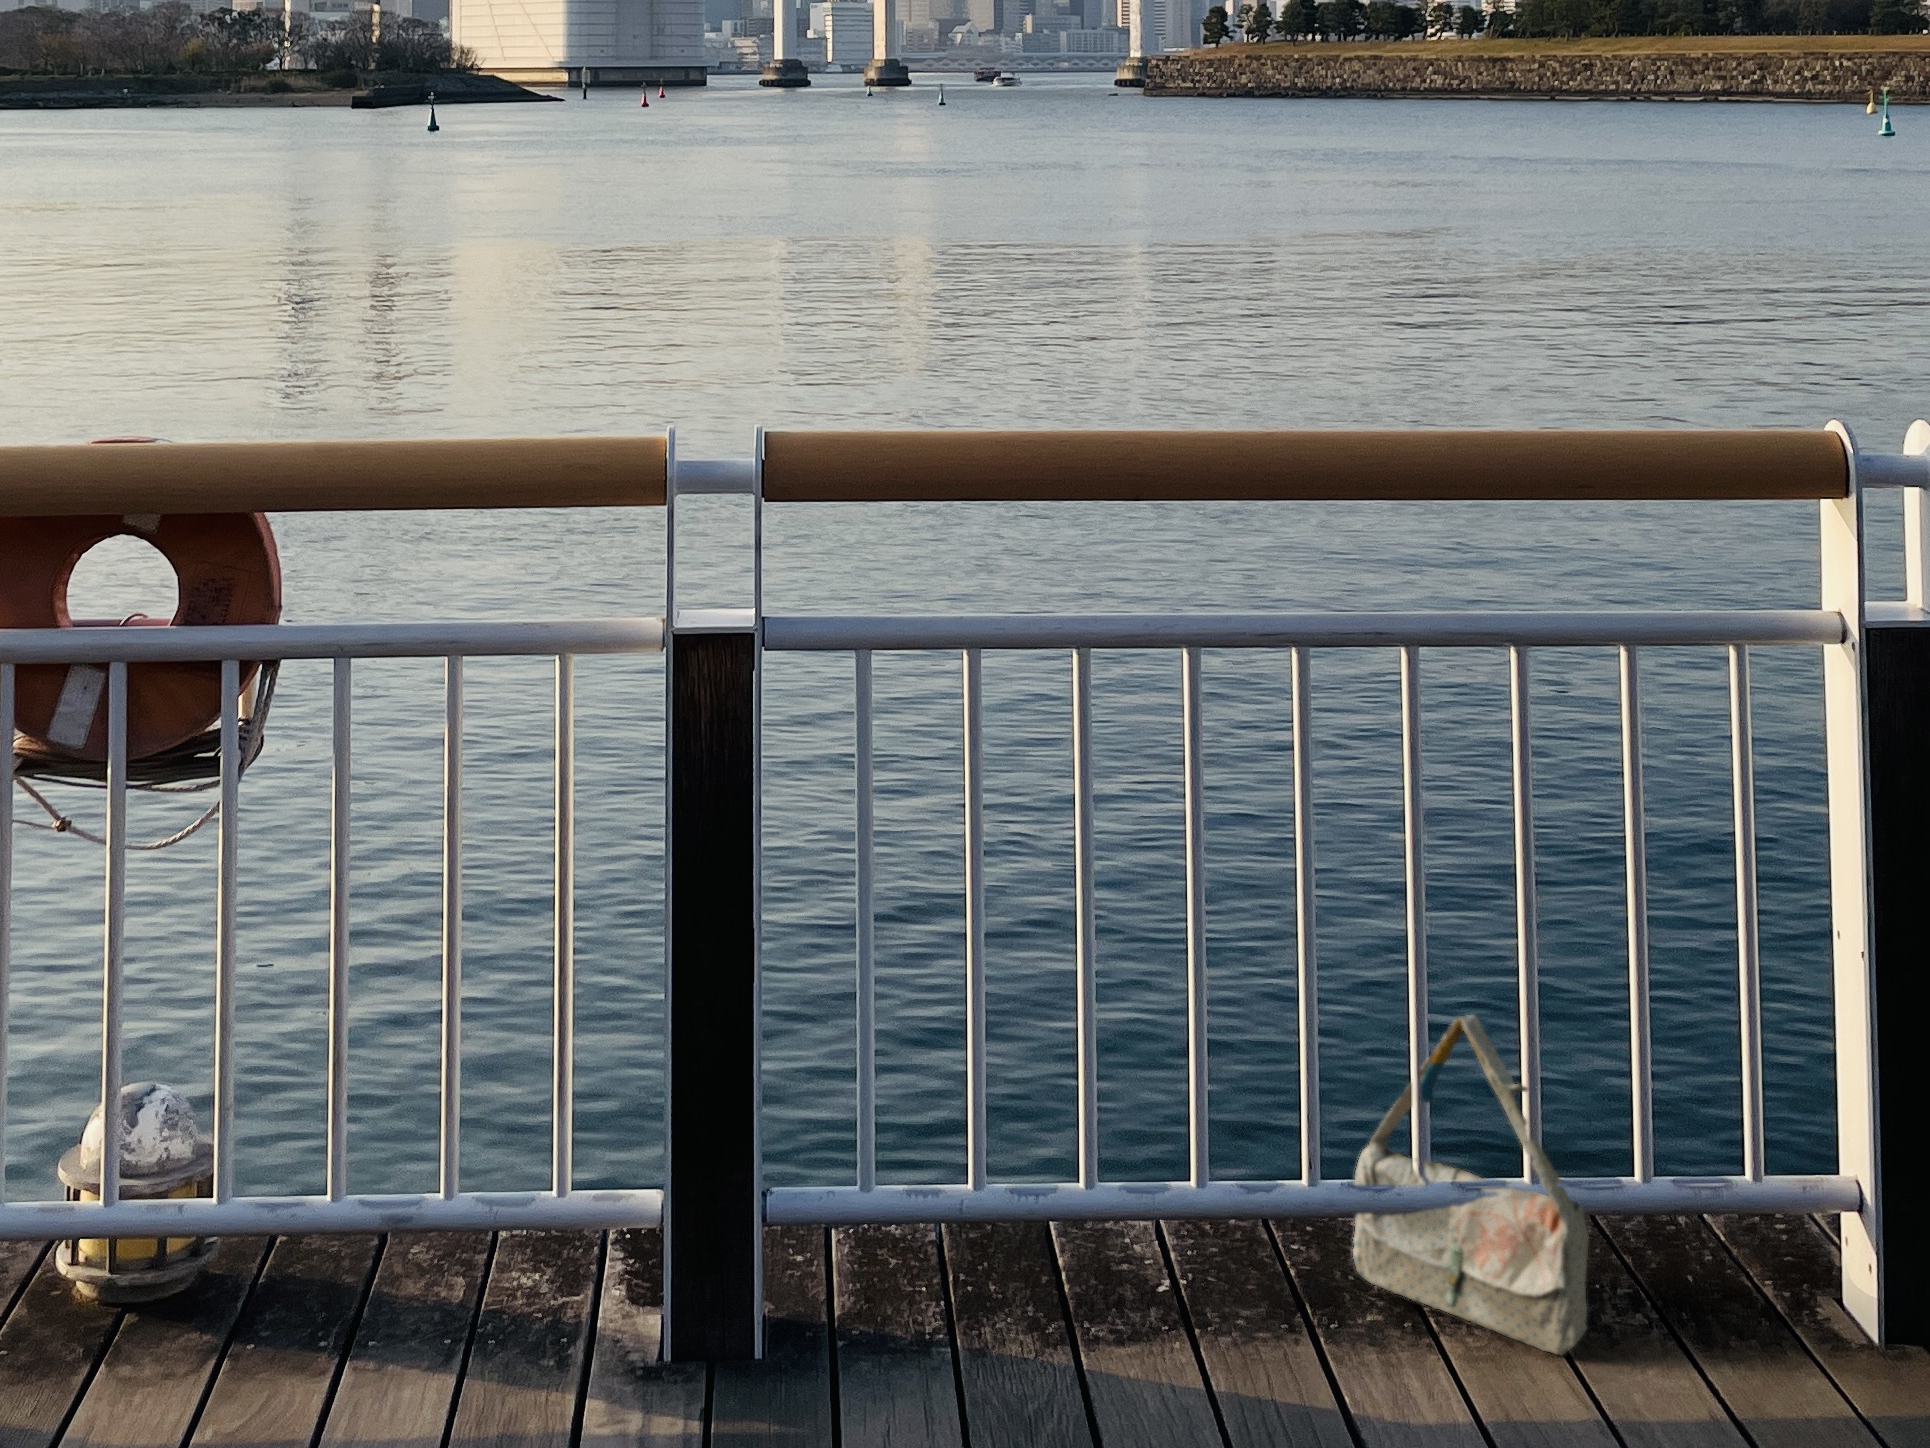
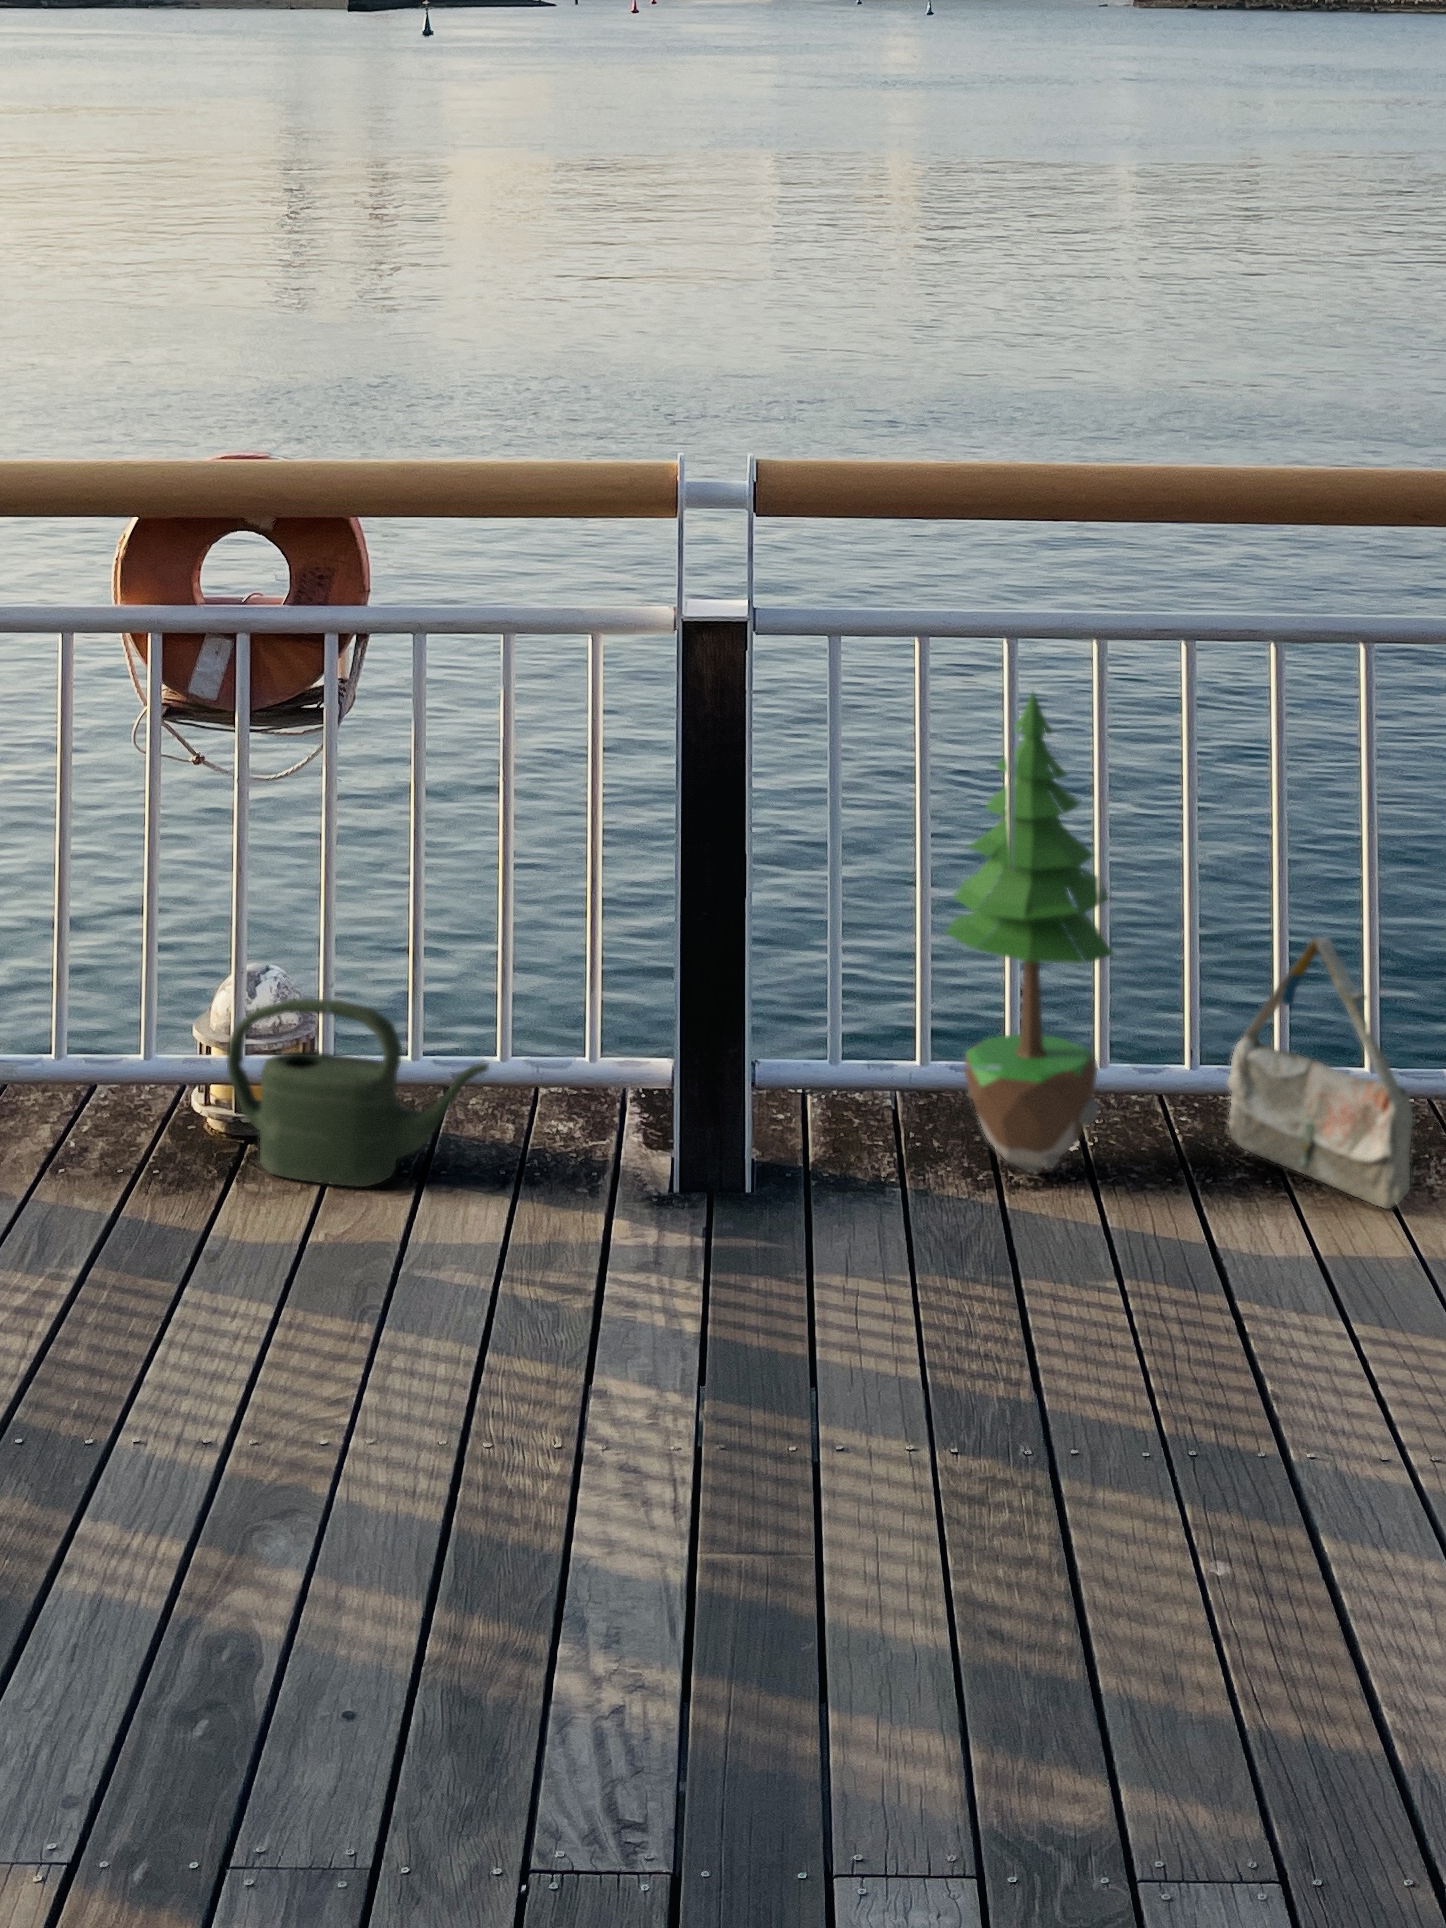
potted tree: none [1000,713,1216,1323] -> present [945,693,1113,1173]
watering can: none [96,1125,430,1365] -> present [227,998,489,1187]

